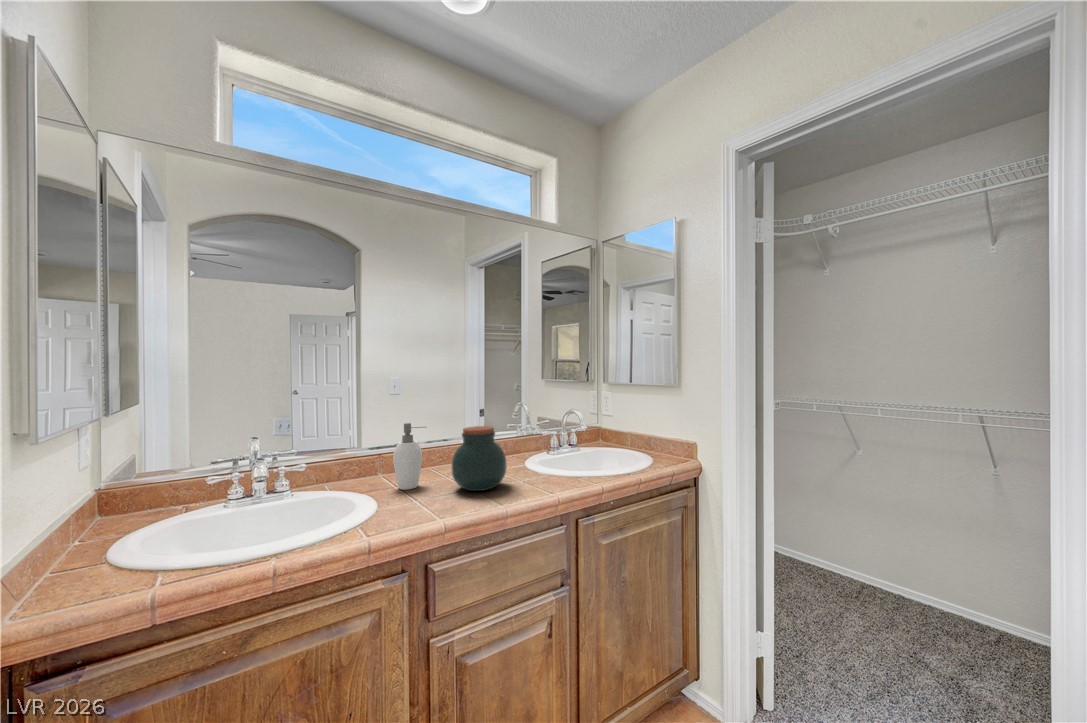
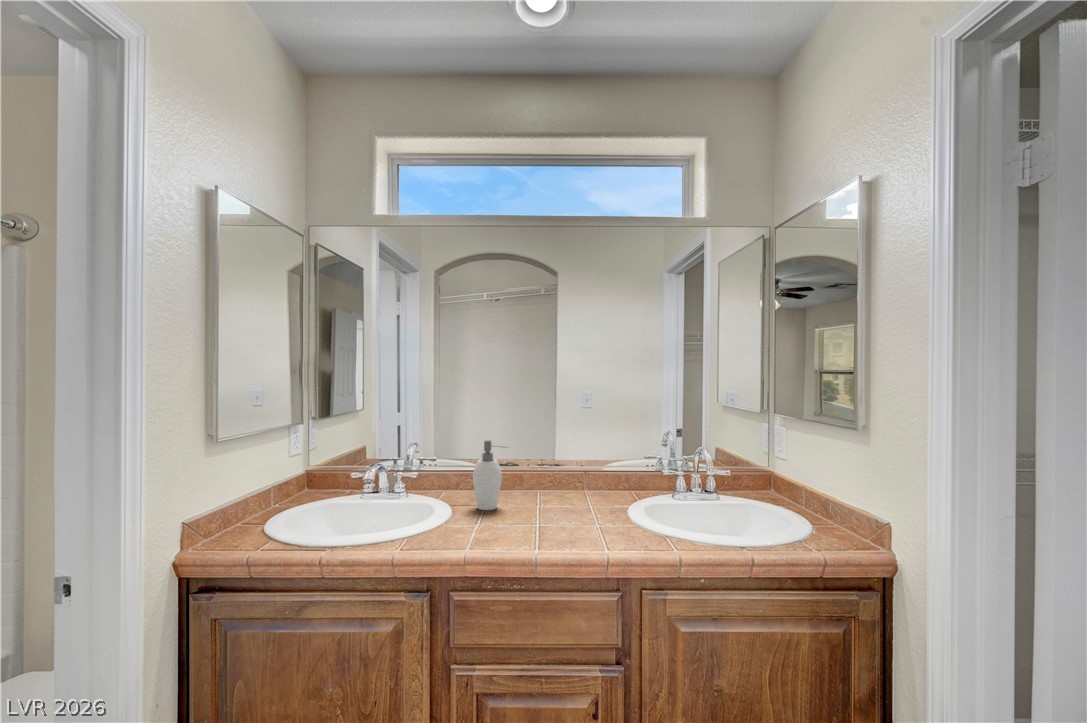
jar: present [451,426,507,491] -> none [515,453,577,528]

